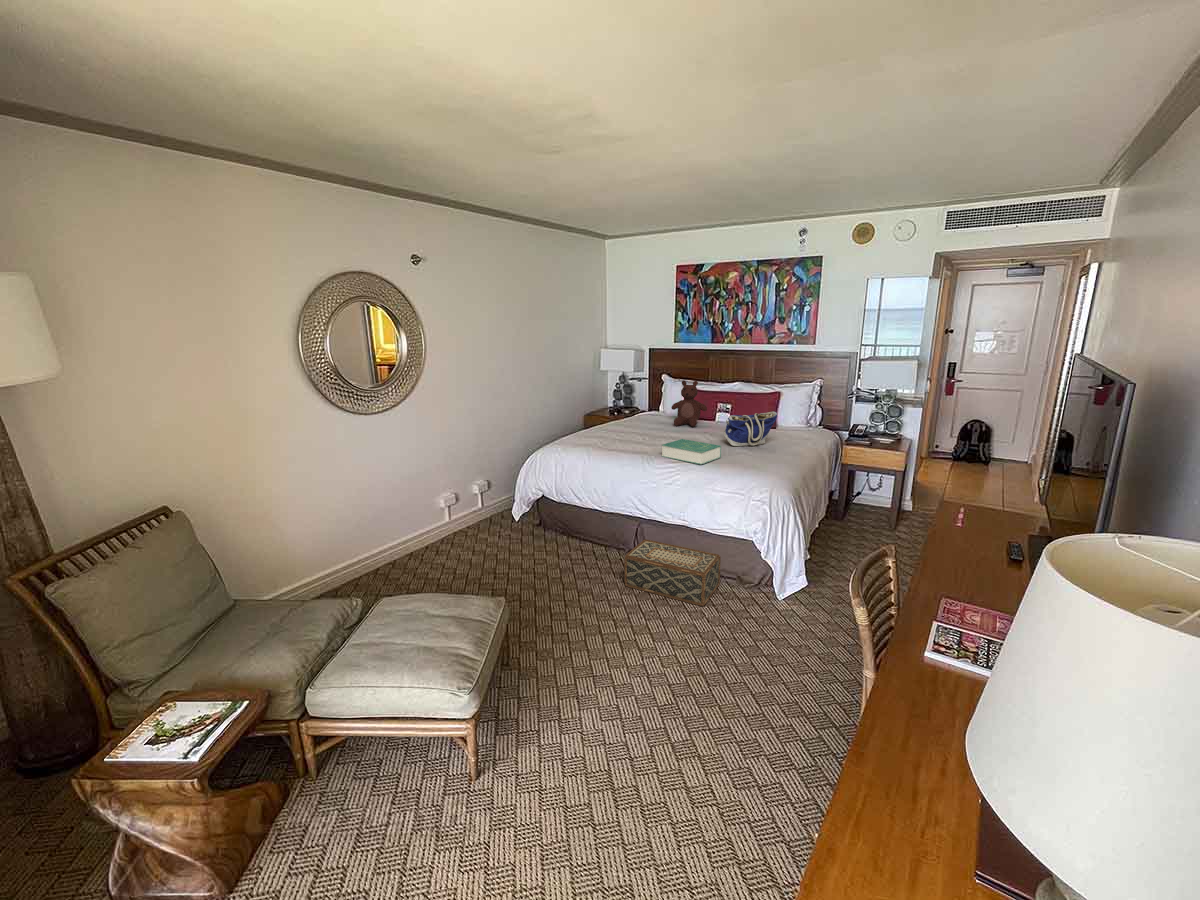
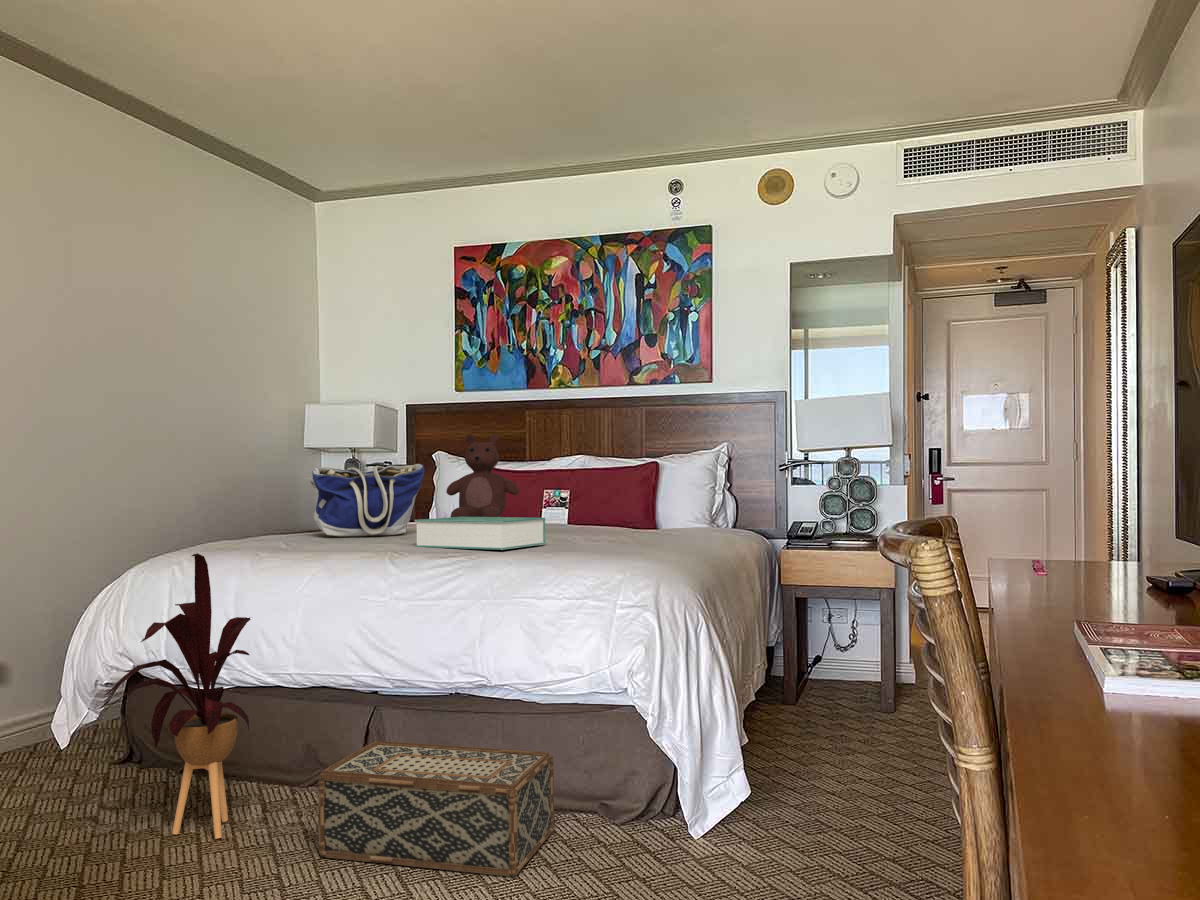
tote bag: present [724,412,777,446] -> present [309,464,425,536]
house plant: none [540,465,596,572] -> present [104,553,251,839]

